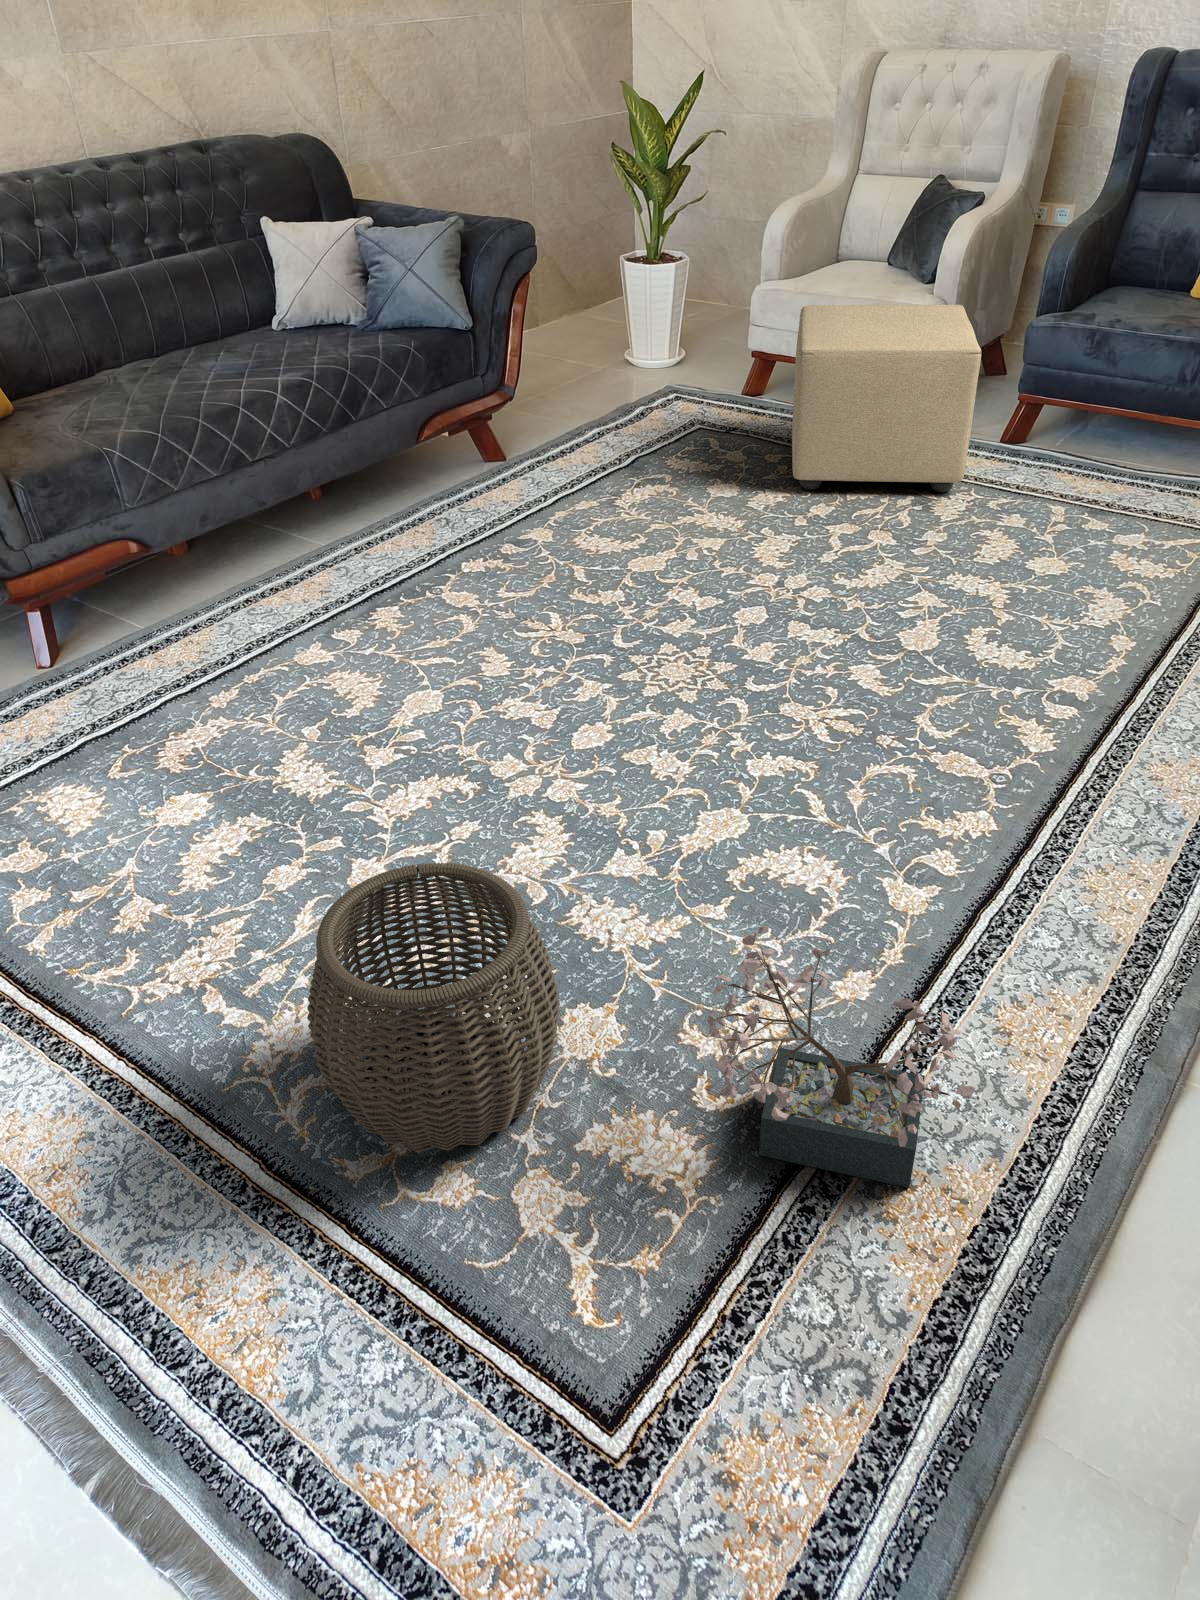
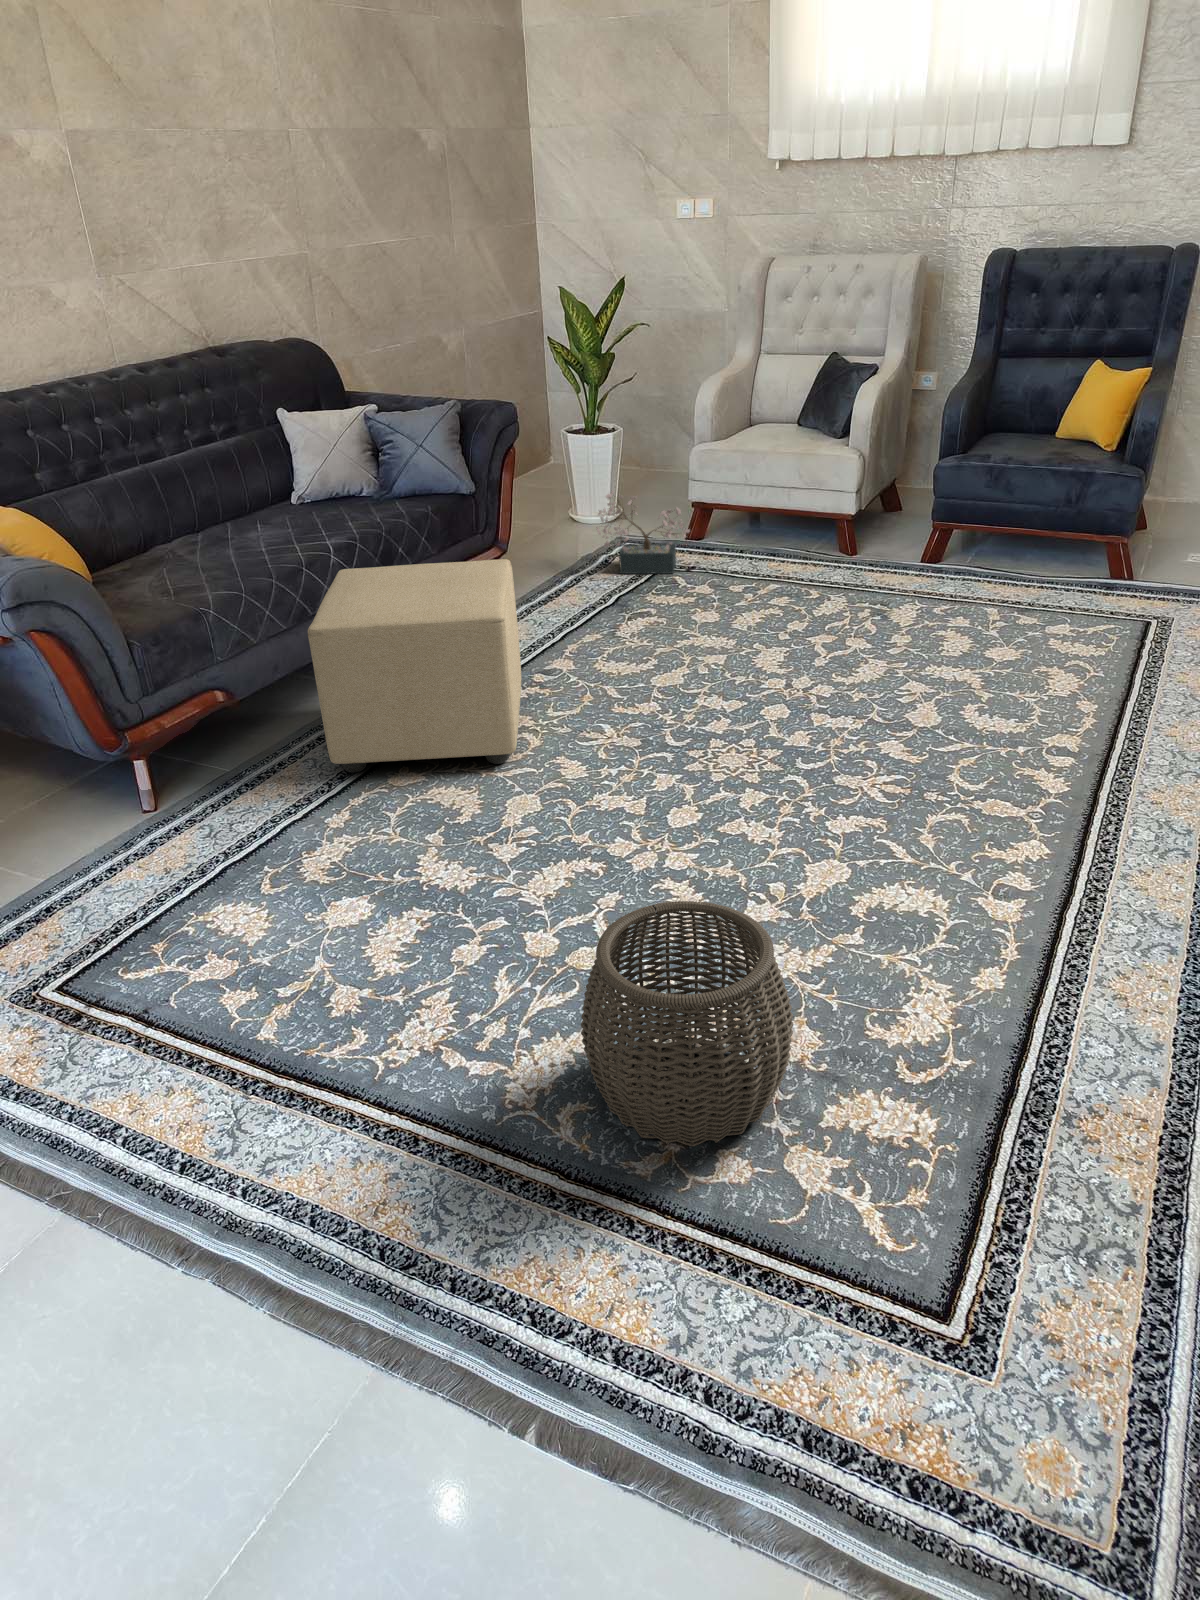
ottoman: present [792,304,981,492] -> present [308,559,521,773]
decorative plant: present [708,926,976,1188] -> present [597,491,690,574]

